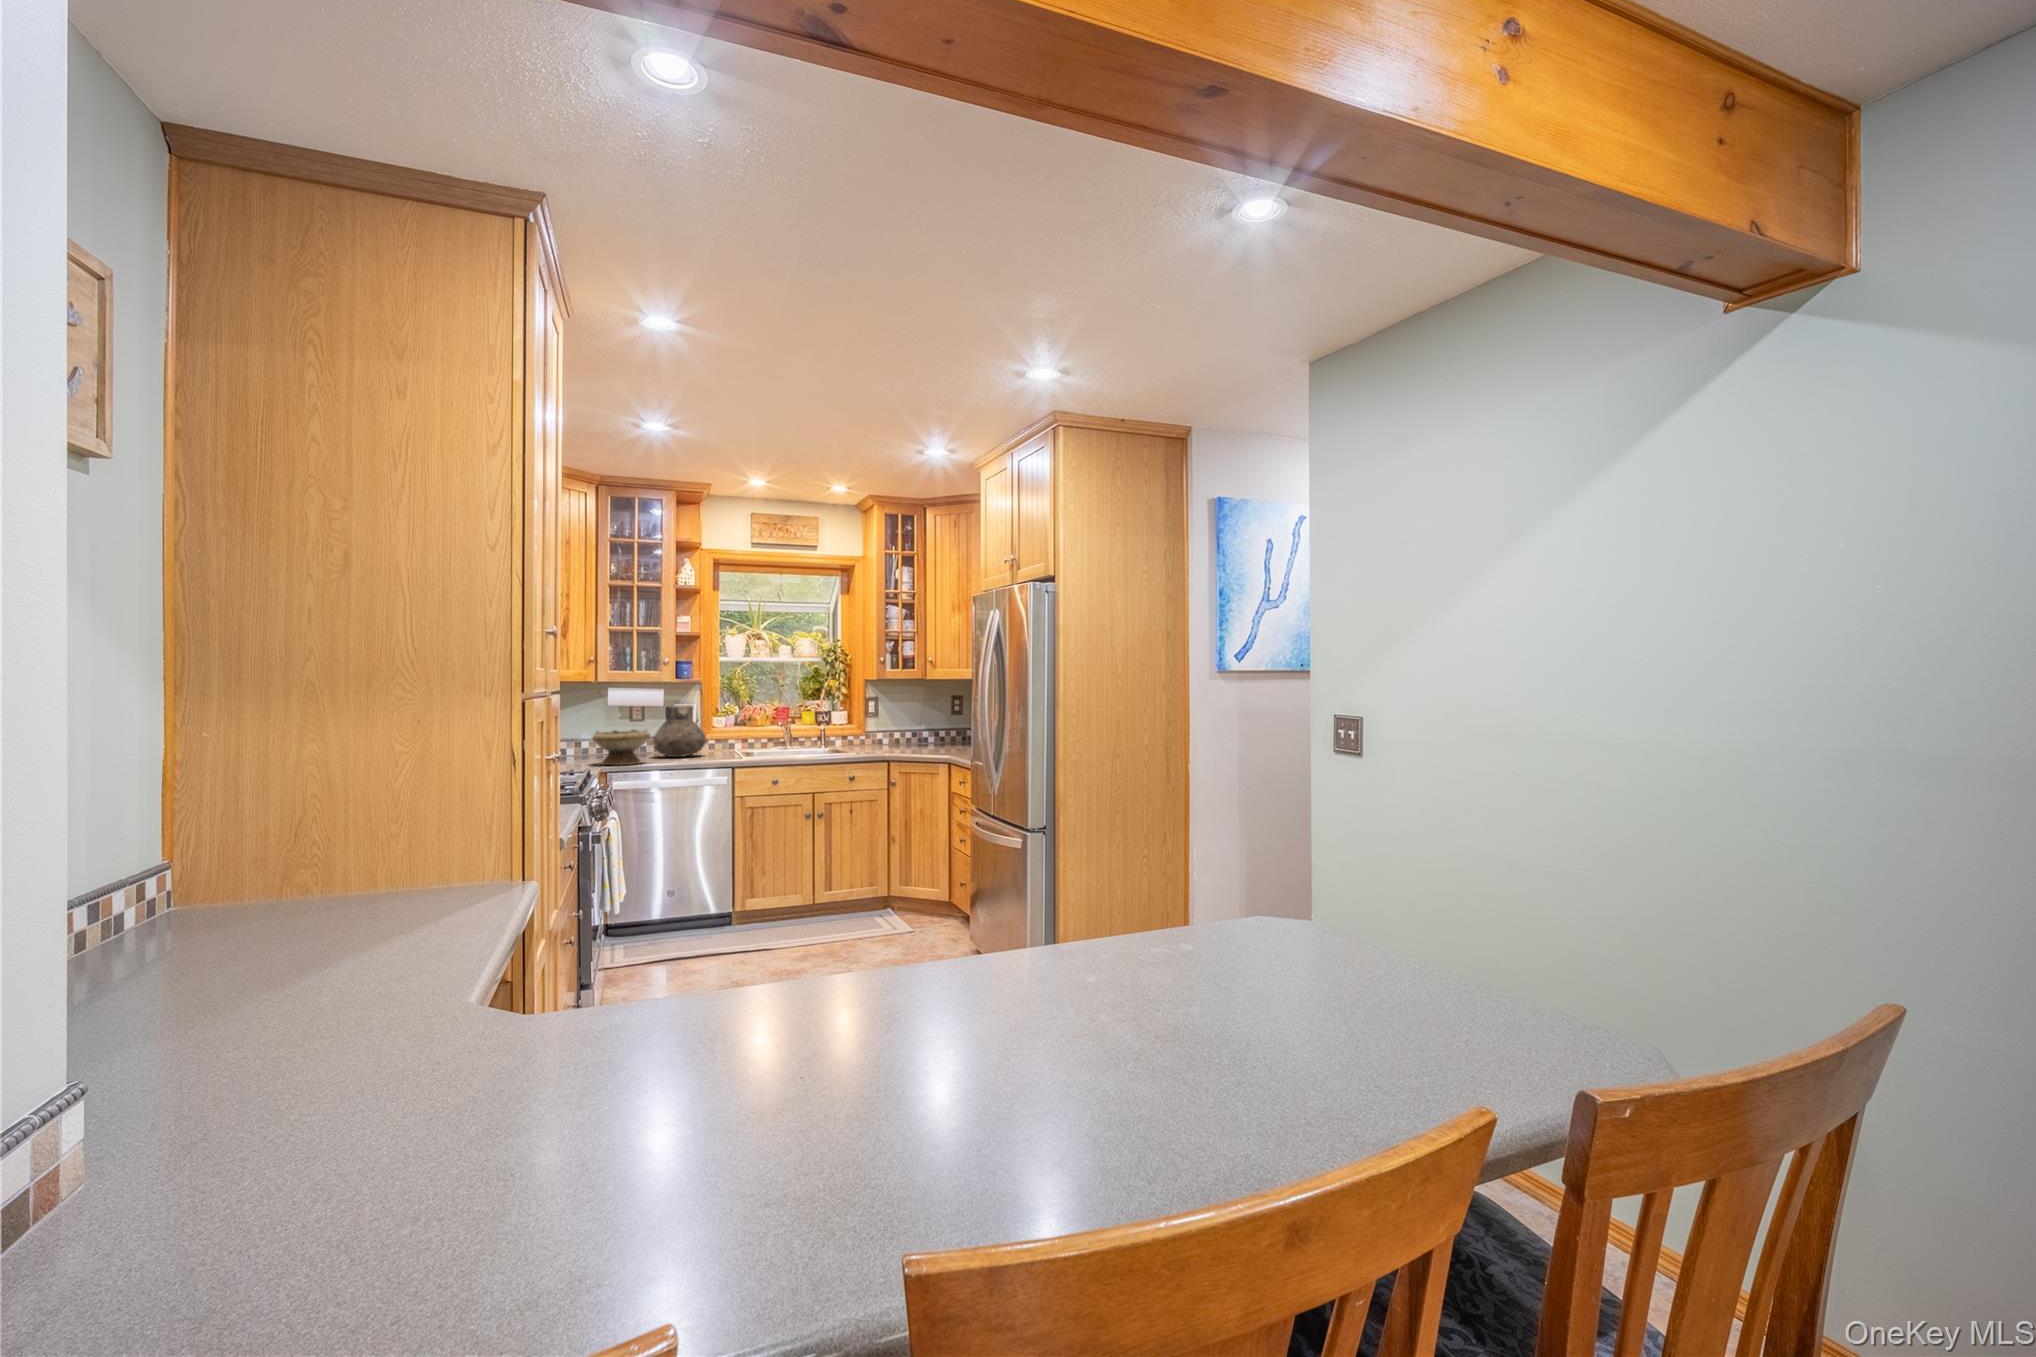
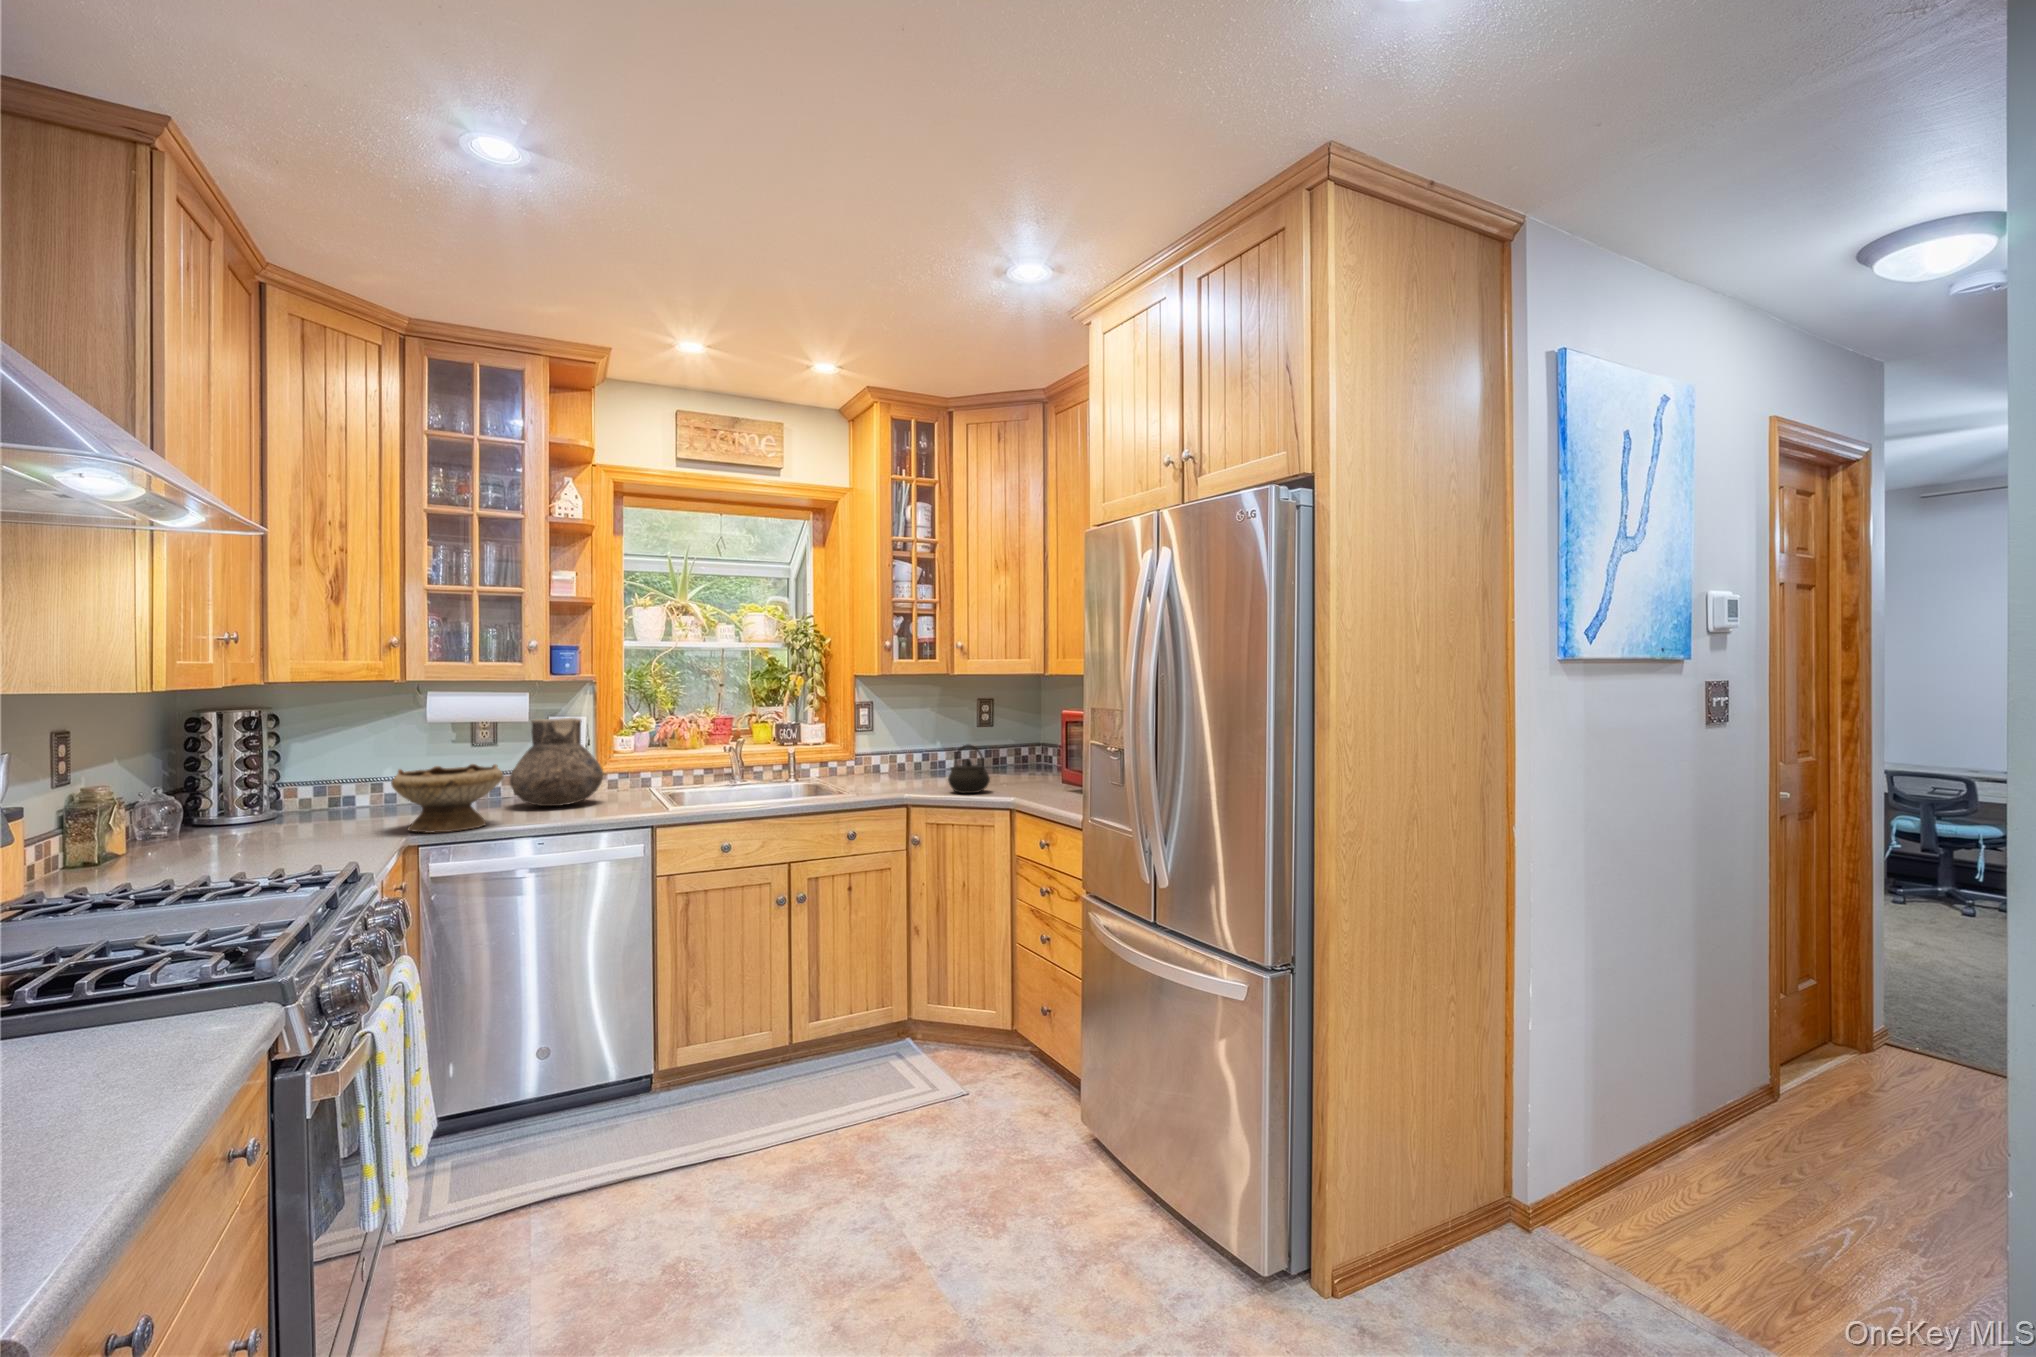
kettle: none [915,723,942,754] -> present [948,744,990,793]

